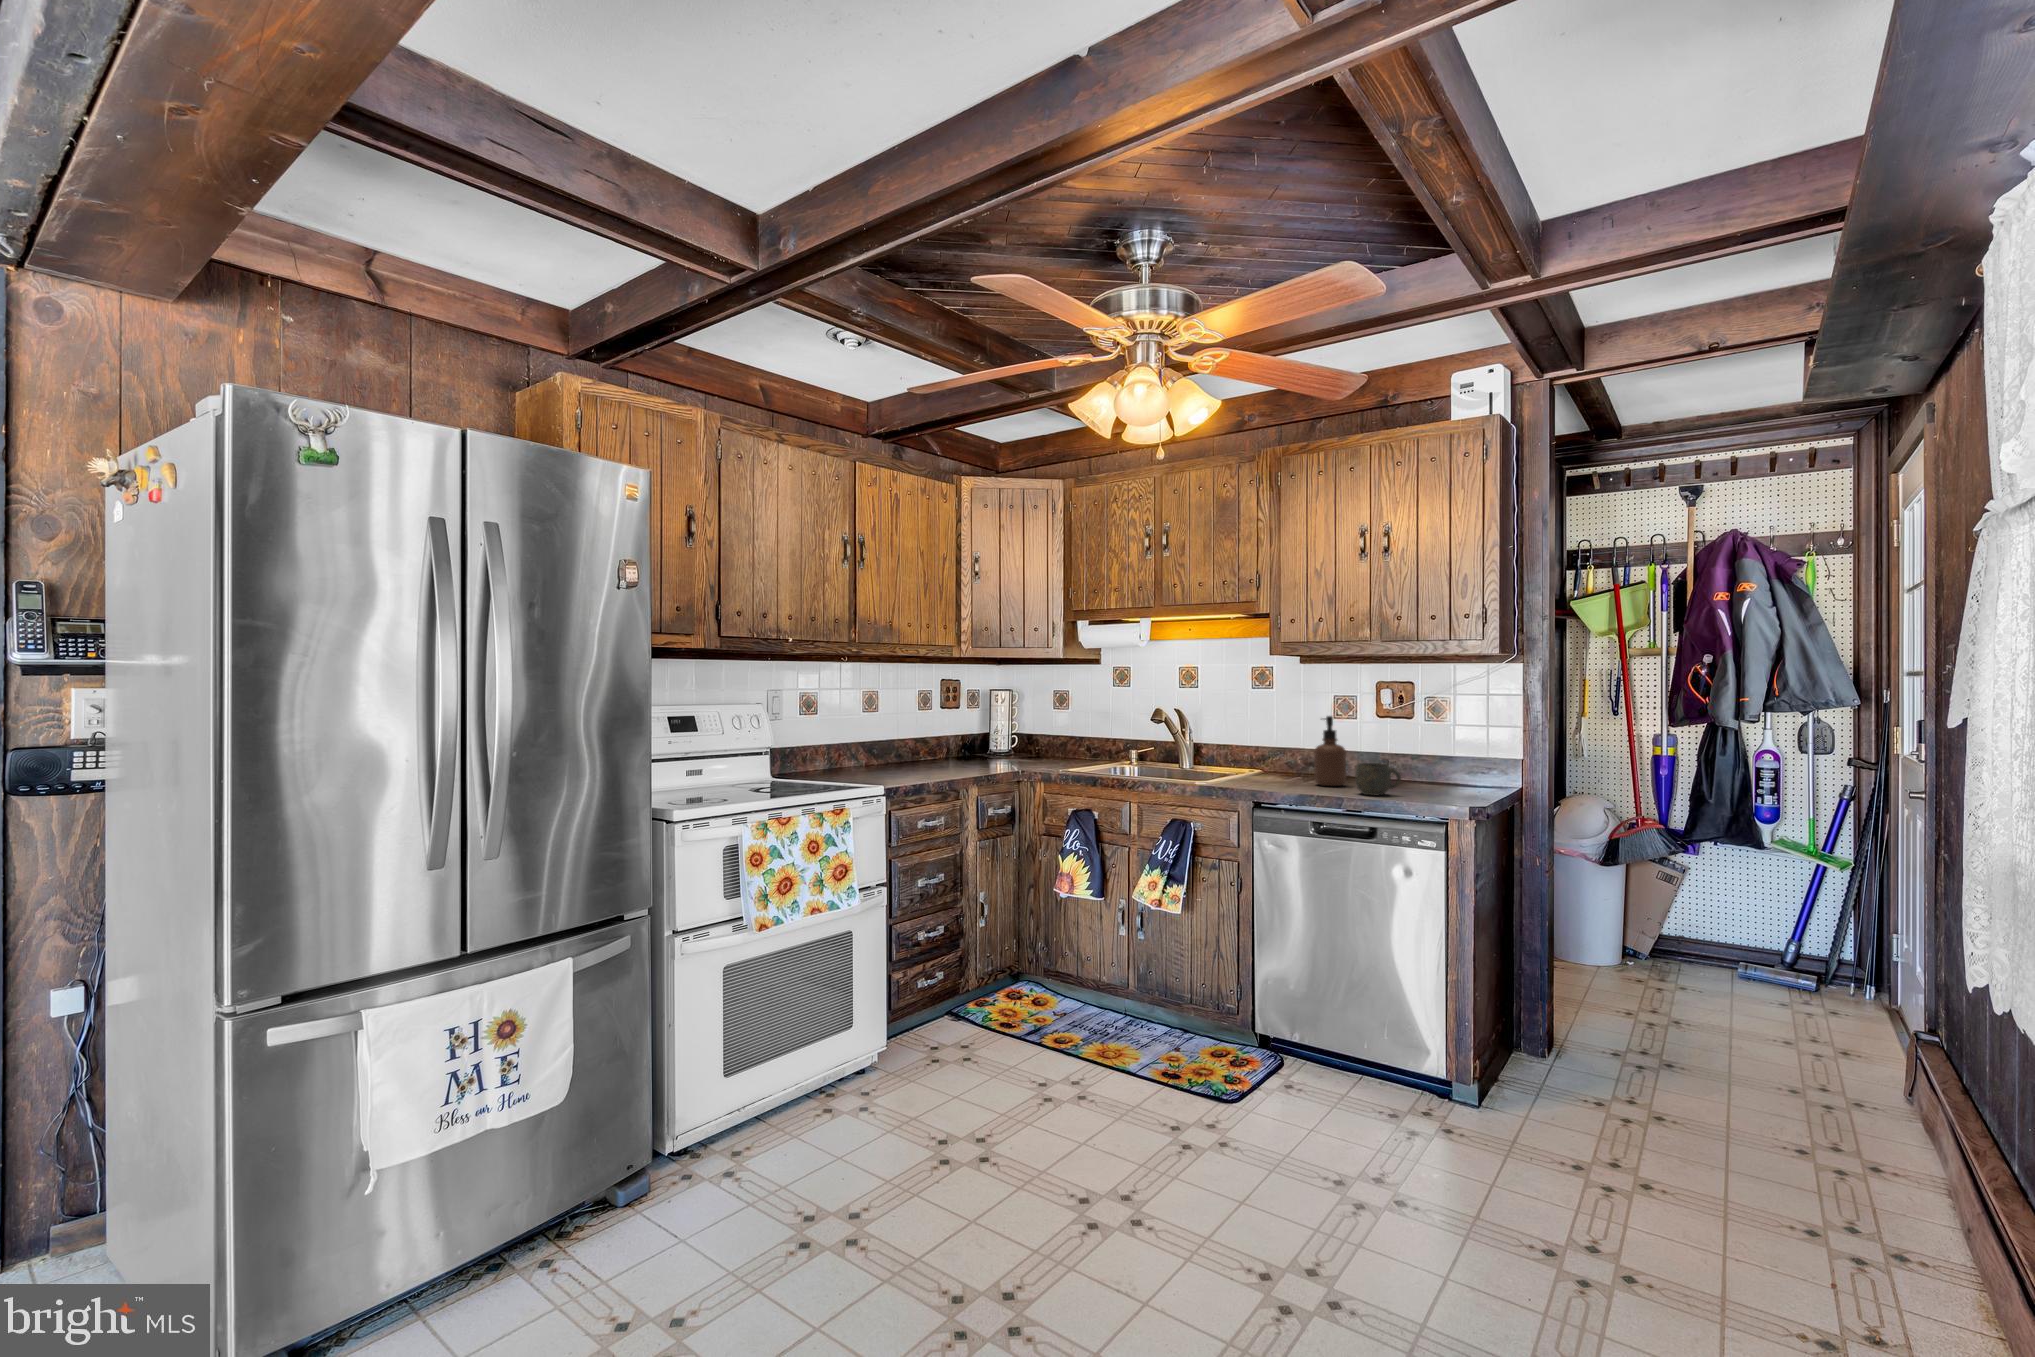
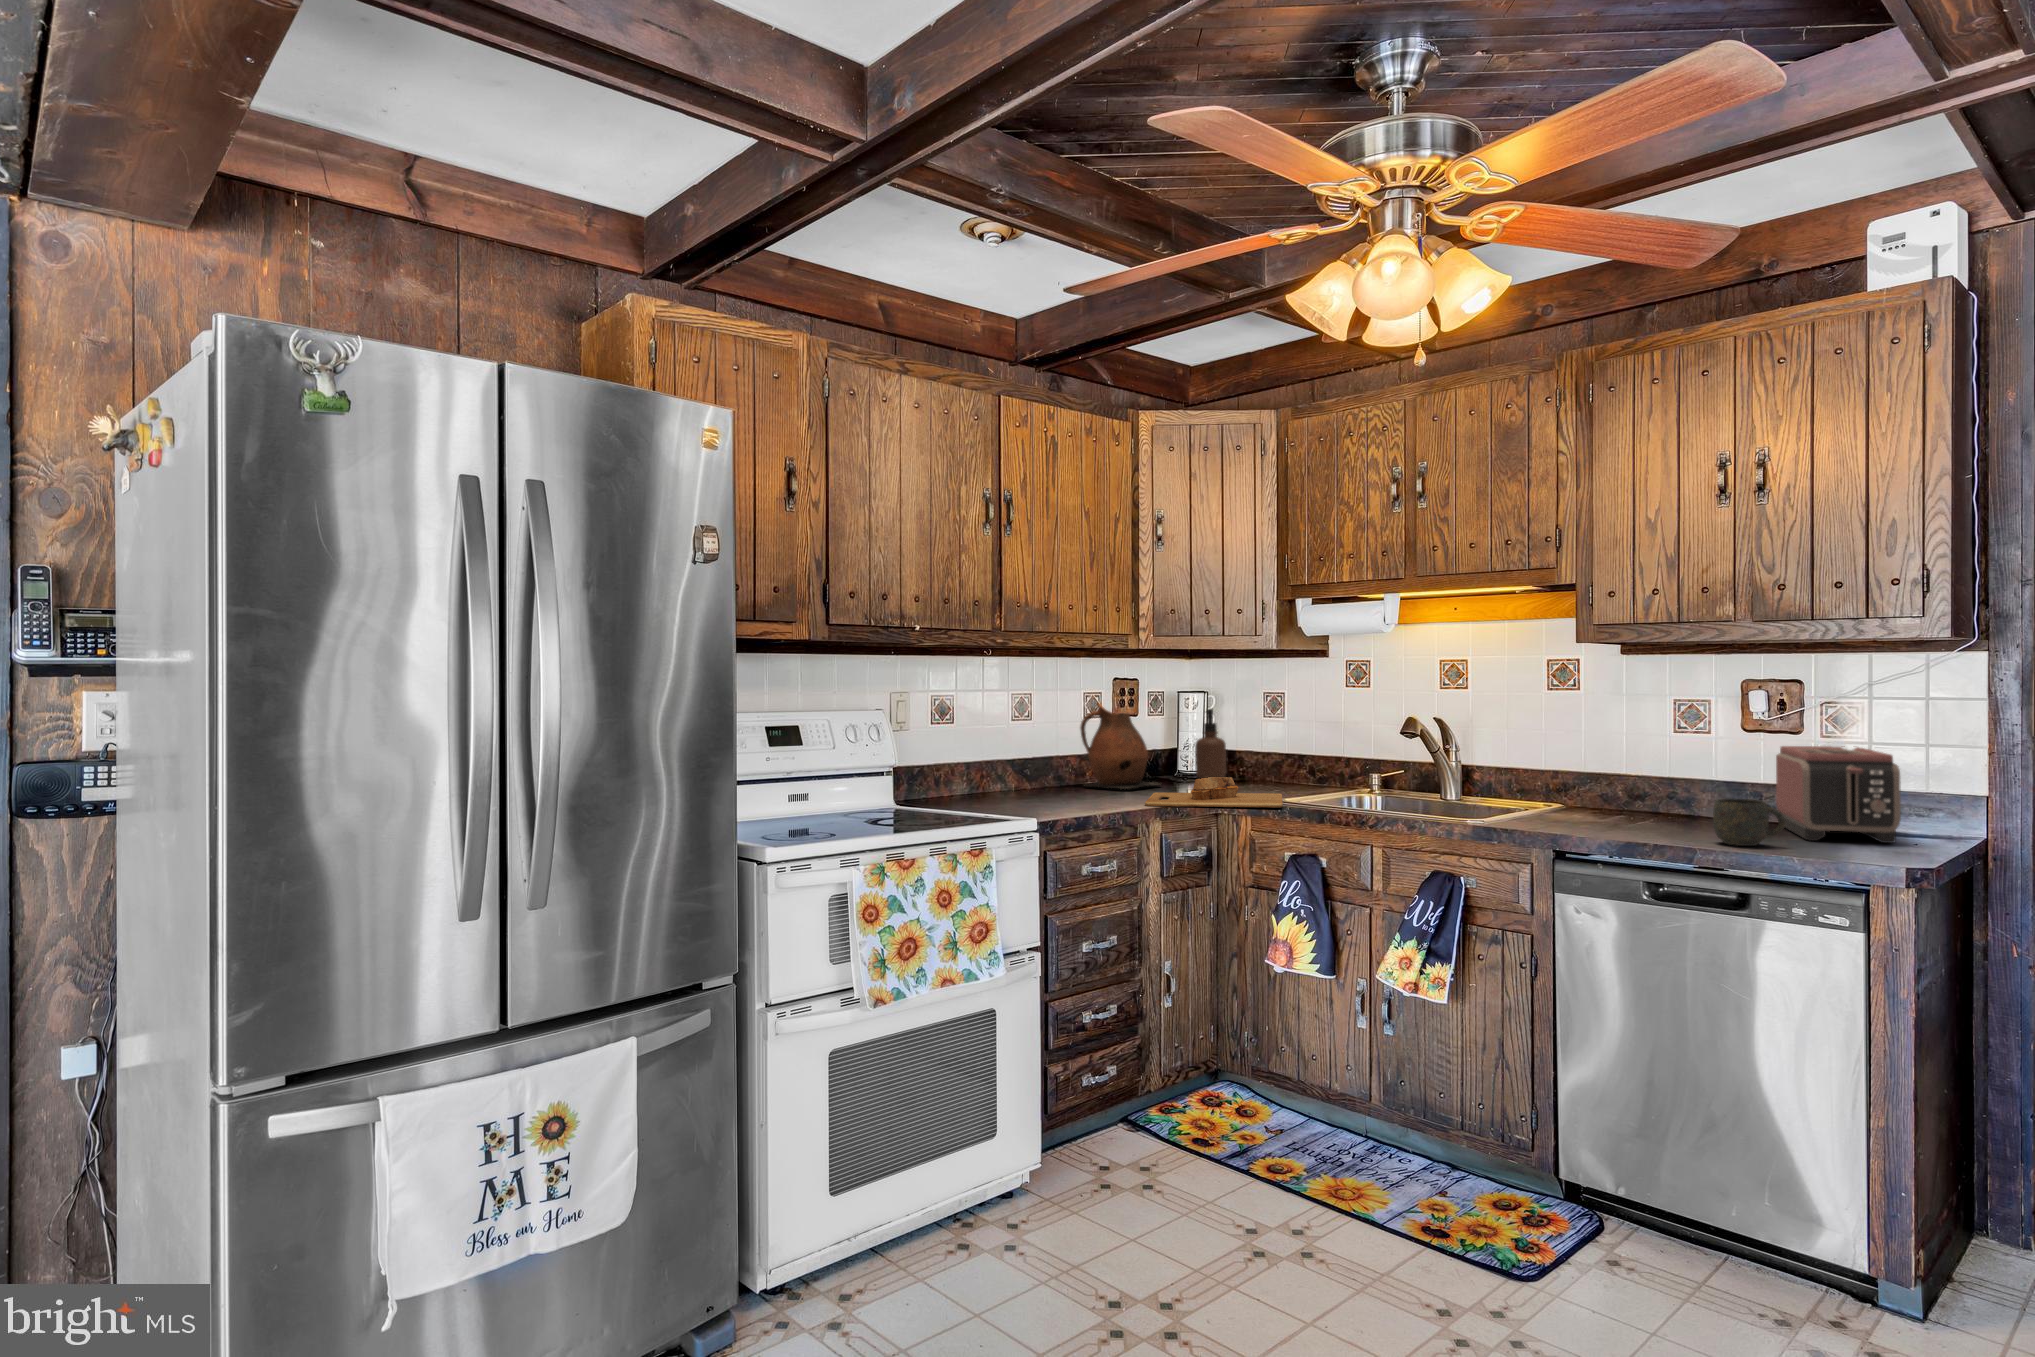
ceramic pitcher: none [913,698,975,765] -> present [1080,703,1159,789]
soap dispenser: present [1314,716,1346,786] -> present [1195,709,1226,778]
toaster: none [1397,727,1473,792] -> present [1776,746,1901,843]
cutting board: none [963,753,1064,776] -> present [1145,777,1283,808]

